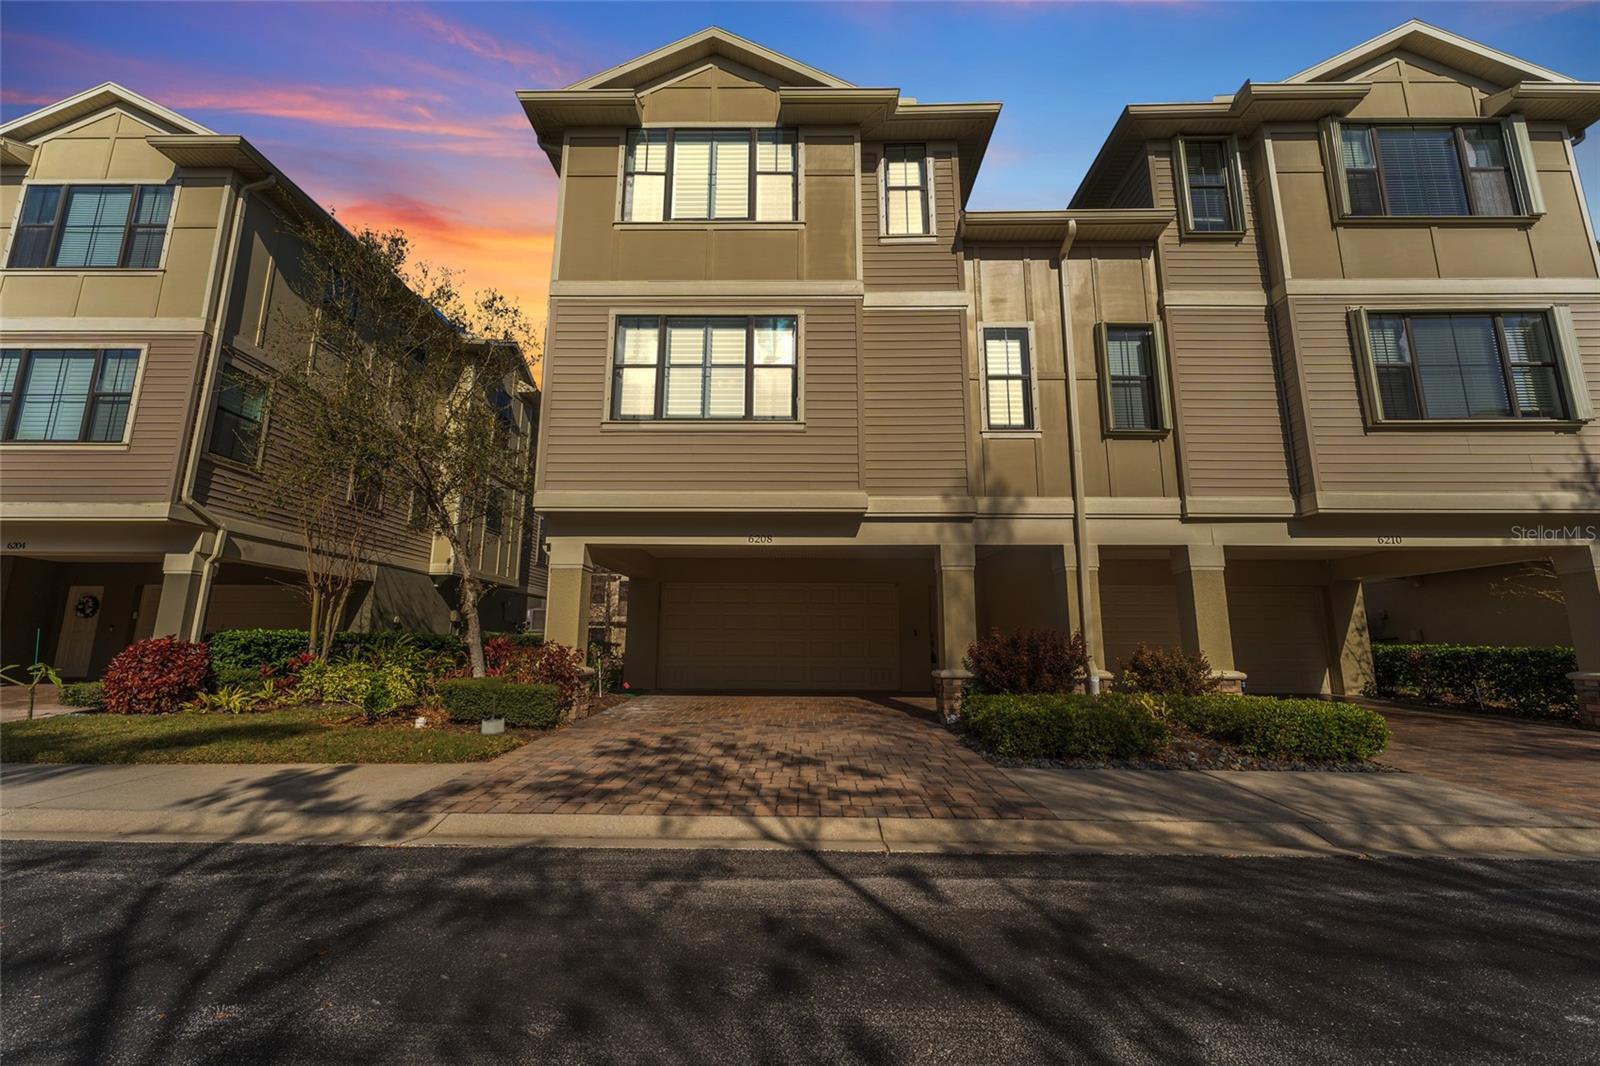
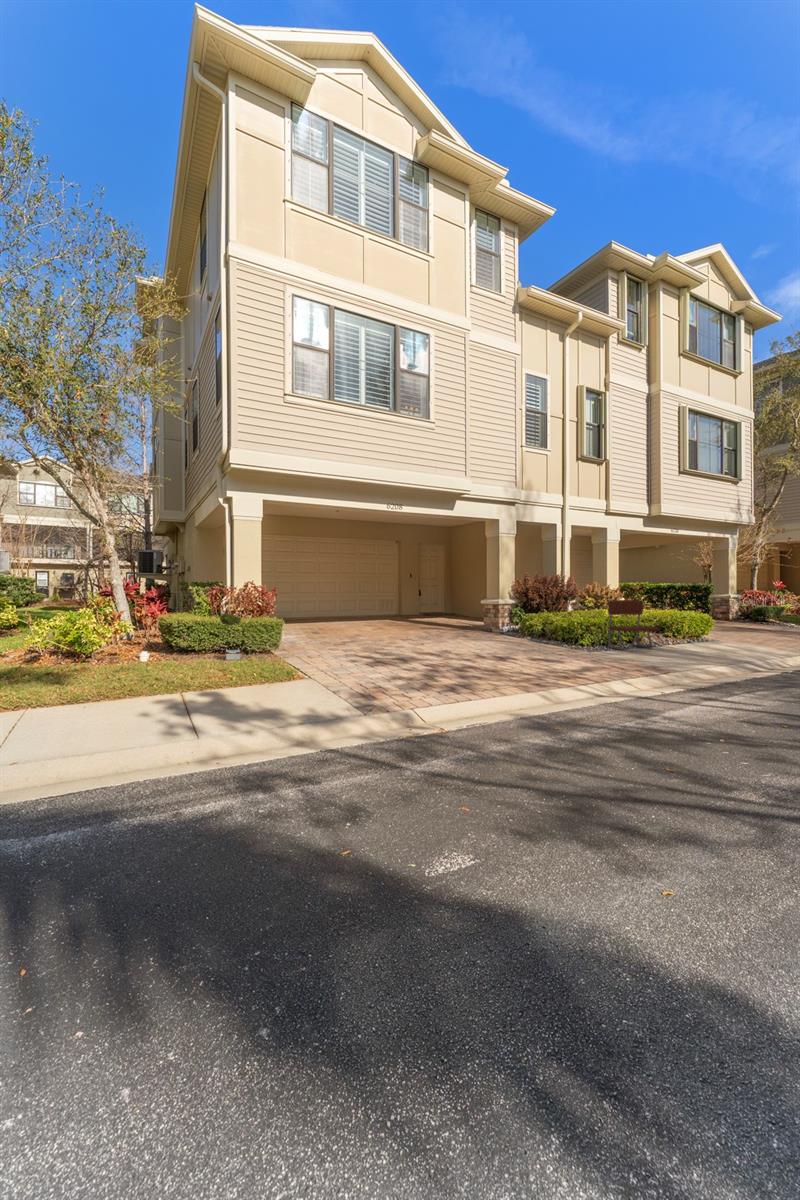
bench: none [1041,679,1135,774] -> present [608,600,660,650]

